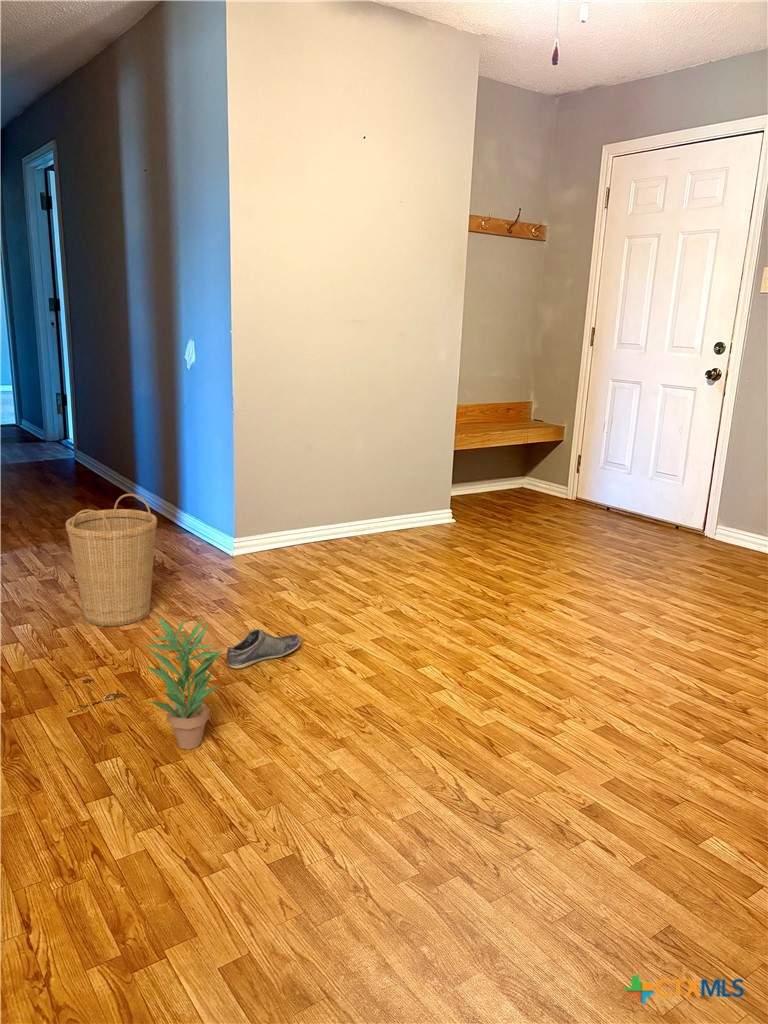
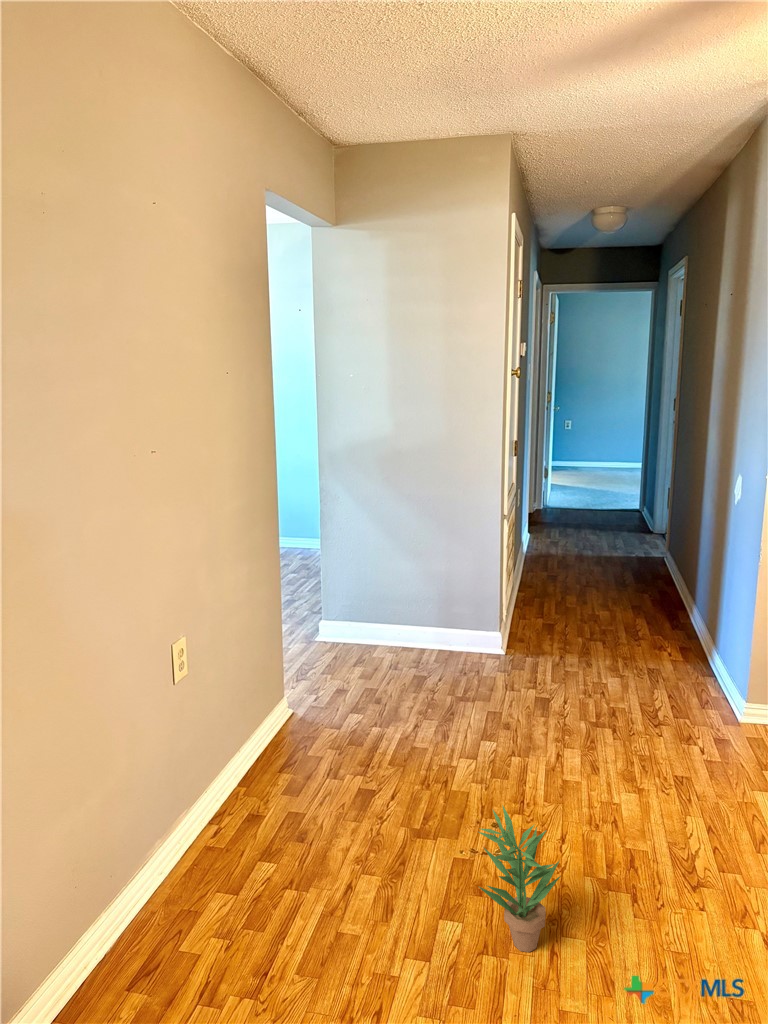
basket: present [66,494,157,626] -> none [528,641,616,775]
shoe: present [227,629,301,669] -> none [626,837,729,882]

